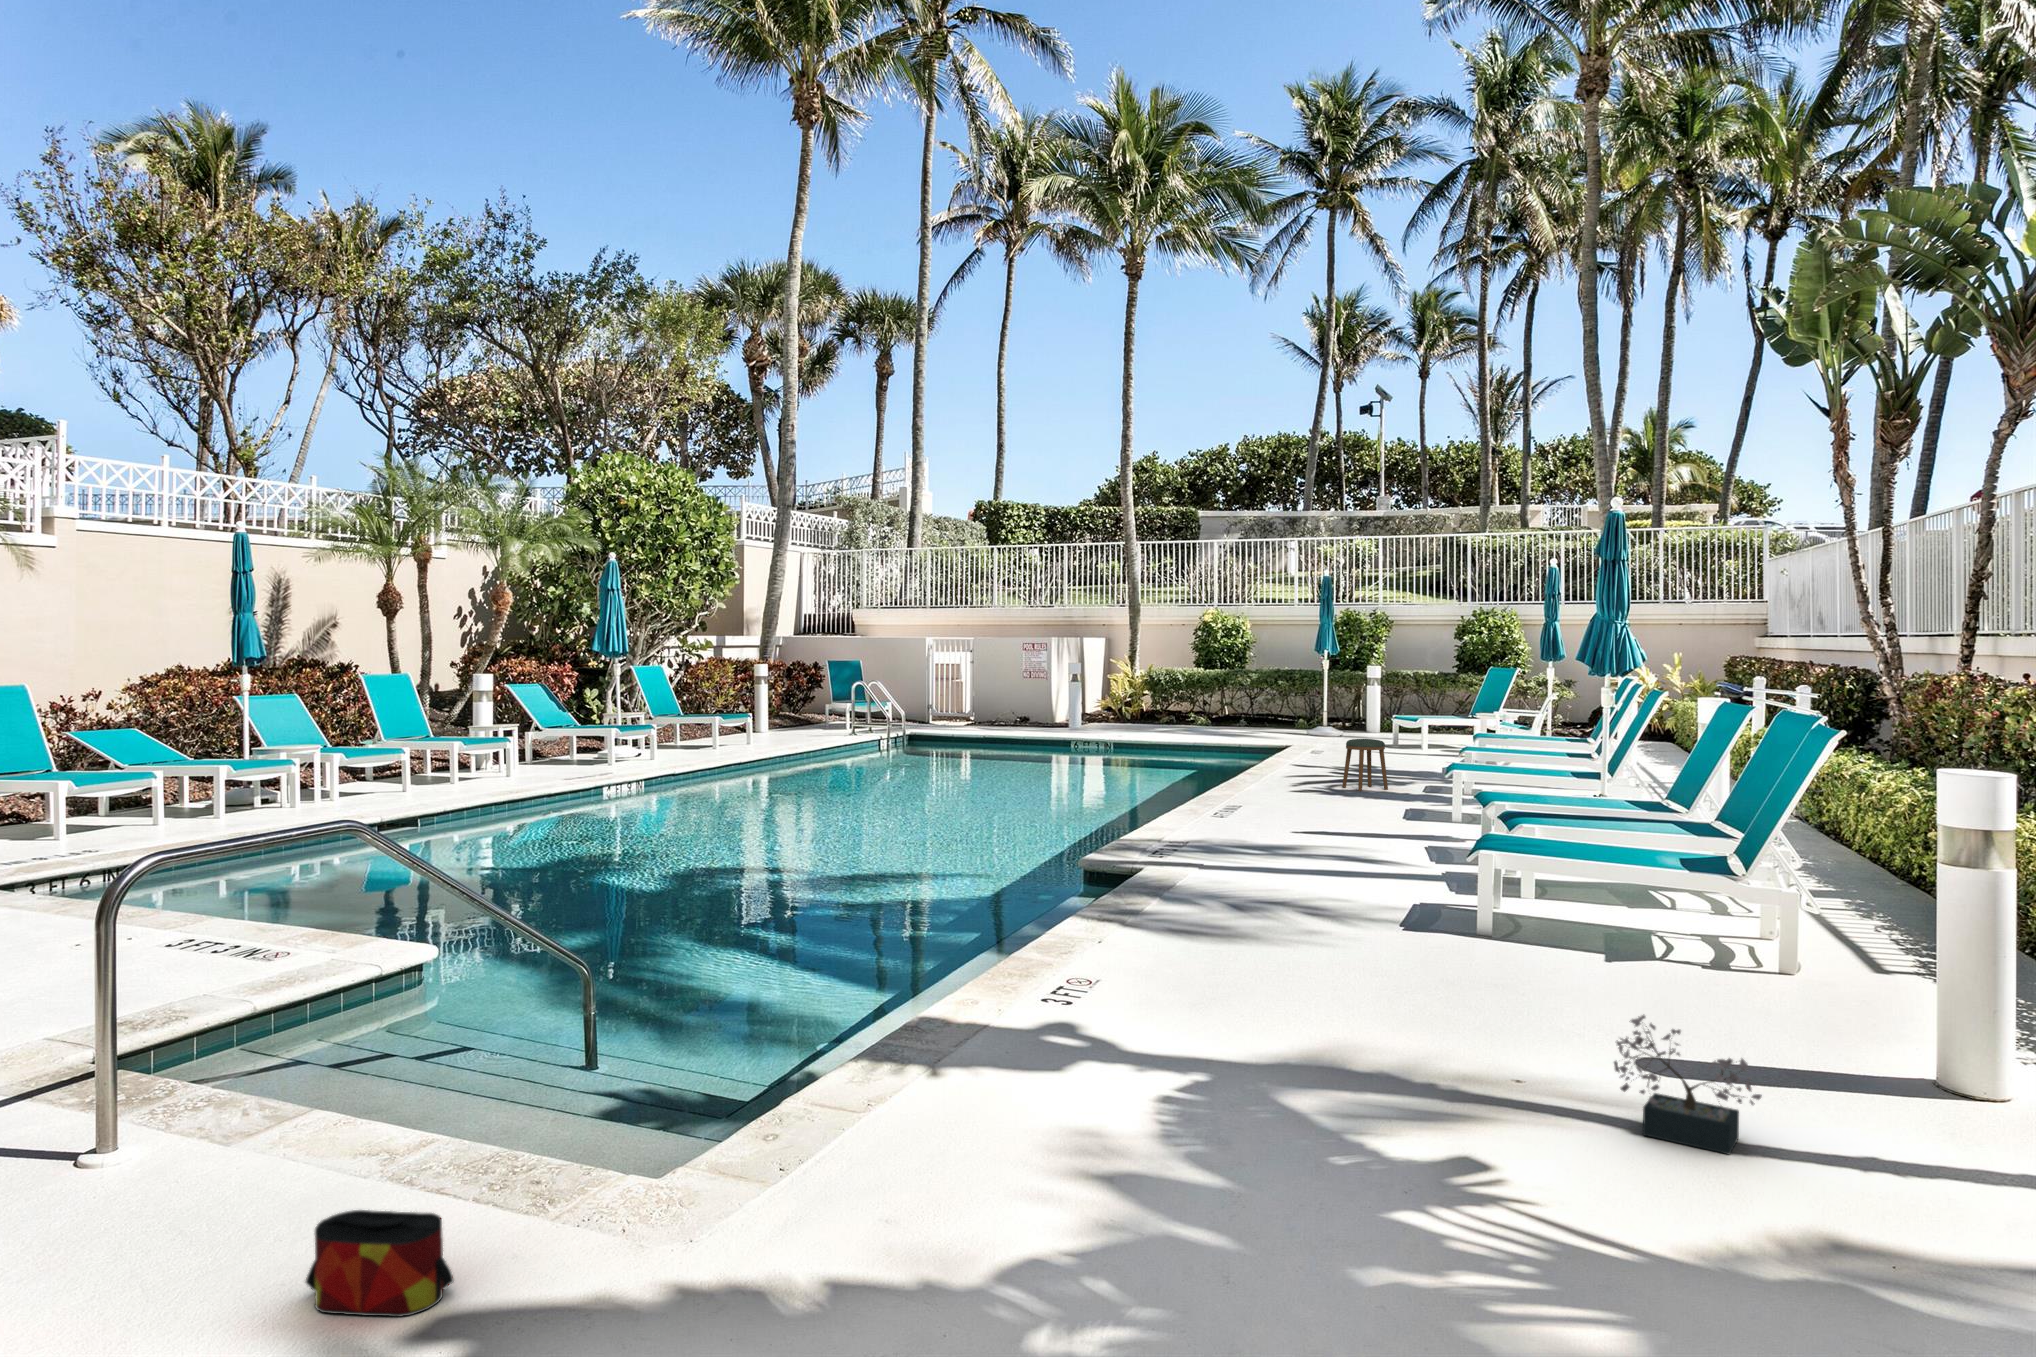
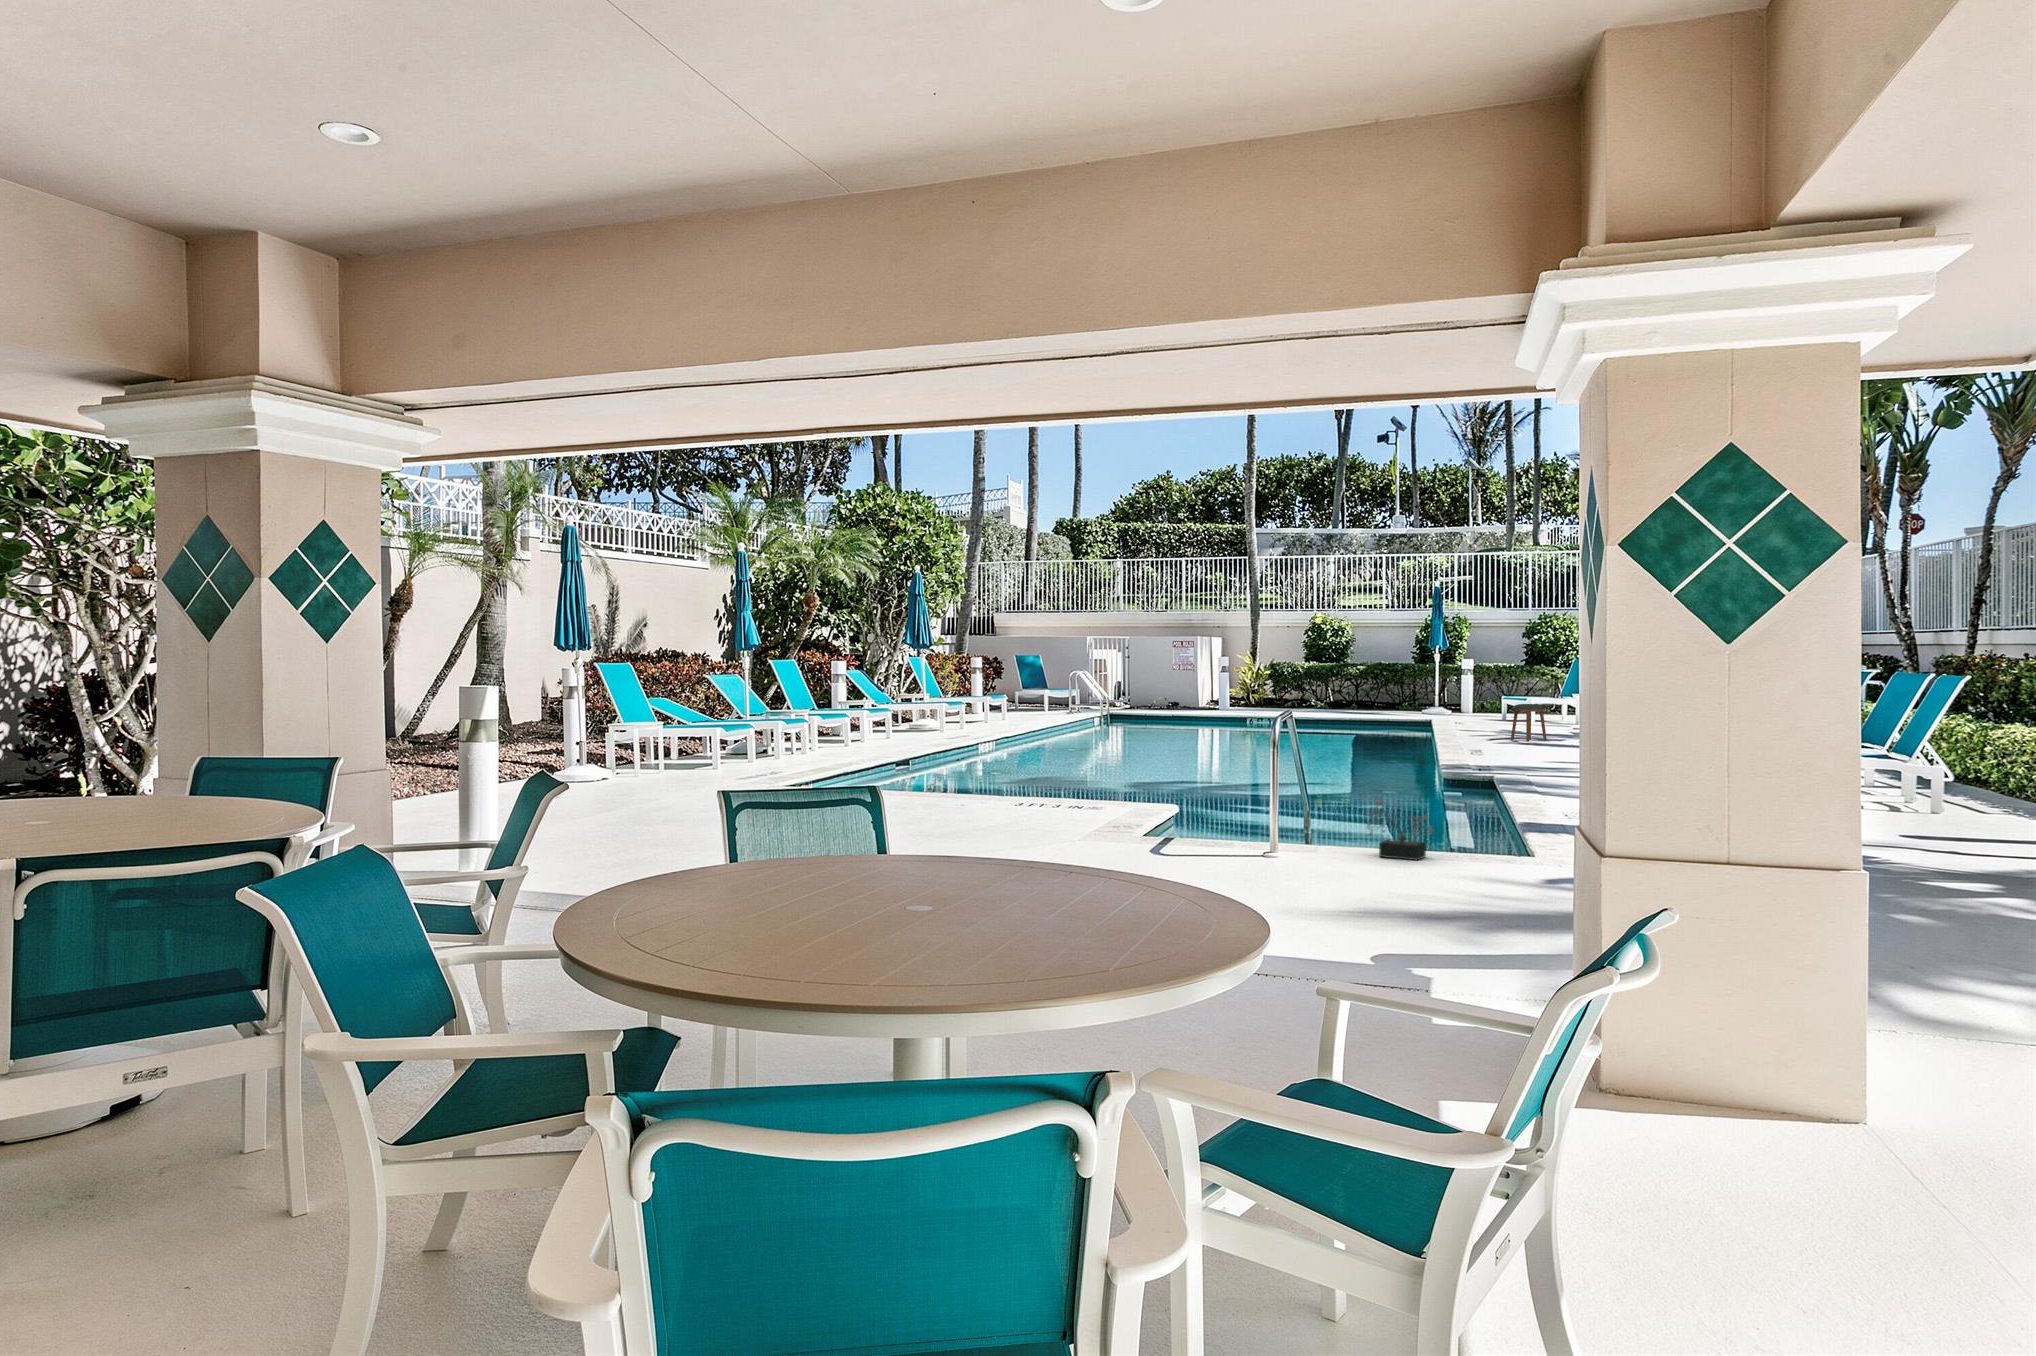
decorative plant: present [1614,1015,1761,1154] -> present [1367,800,1433,860]
bag: present [306,1210,453,1317] -> none [1471,827,1529,862]

